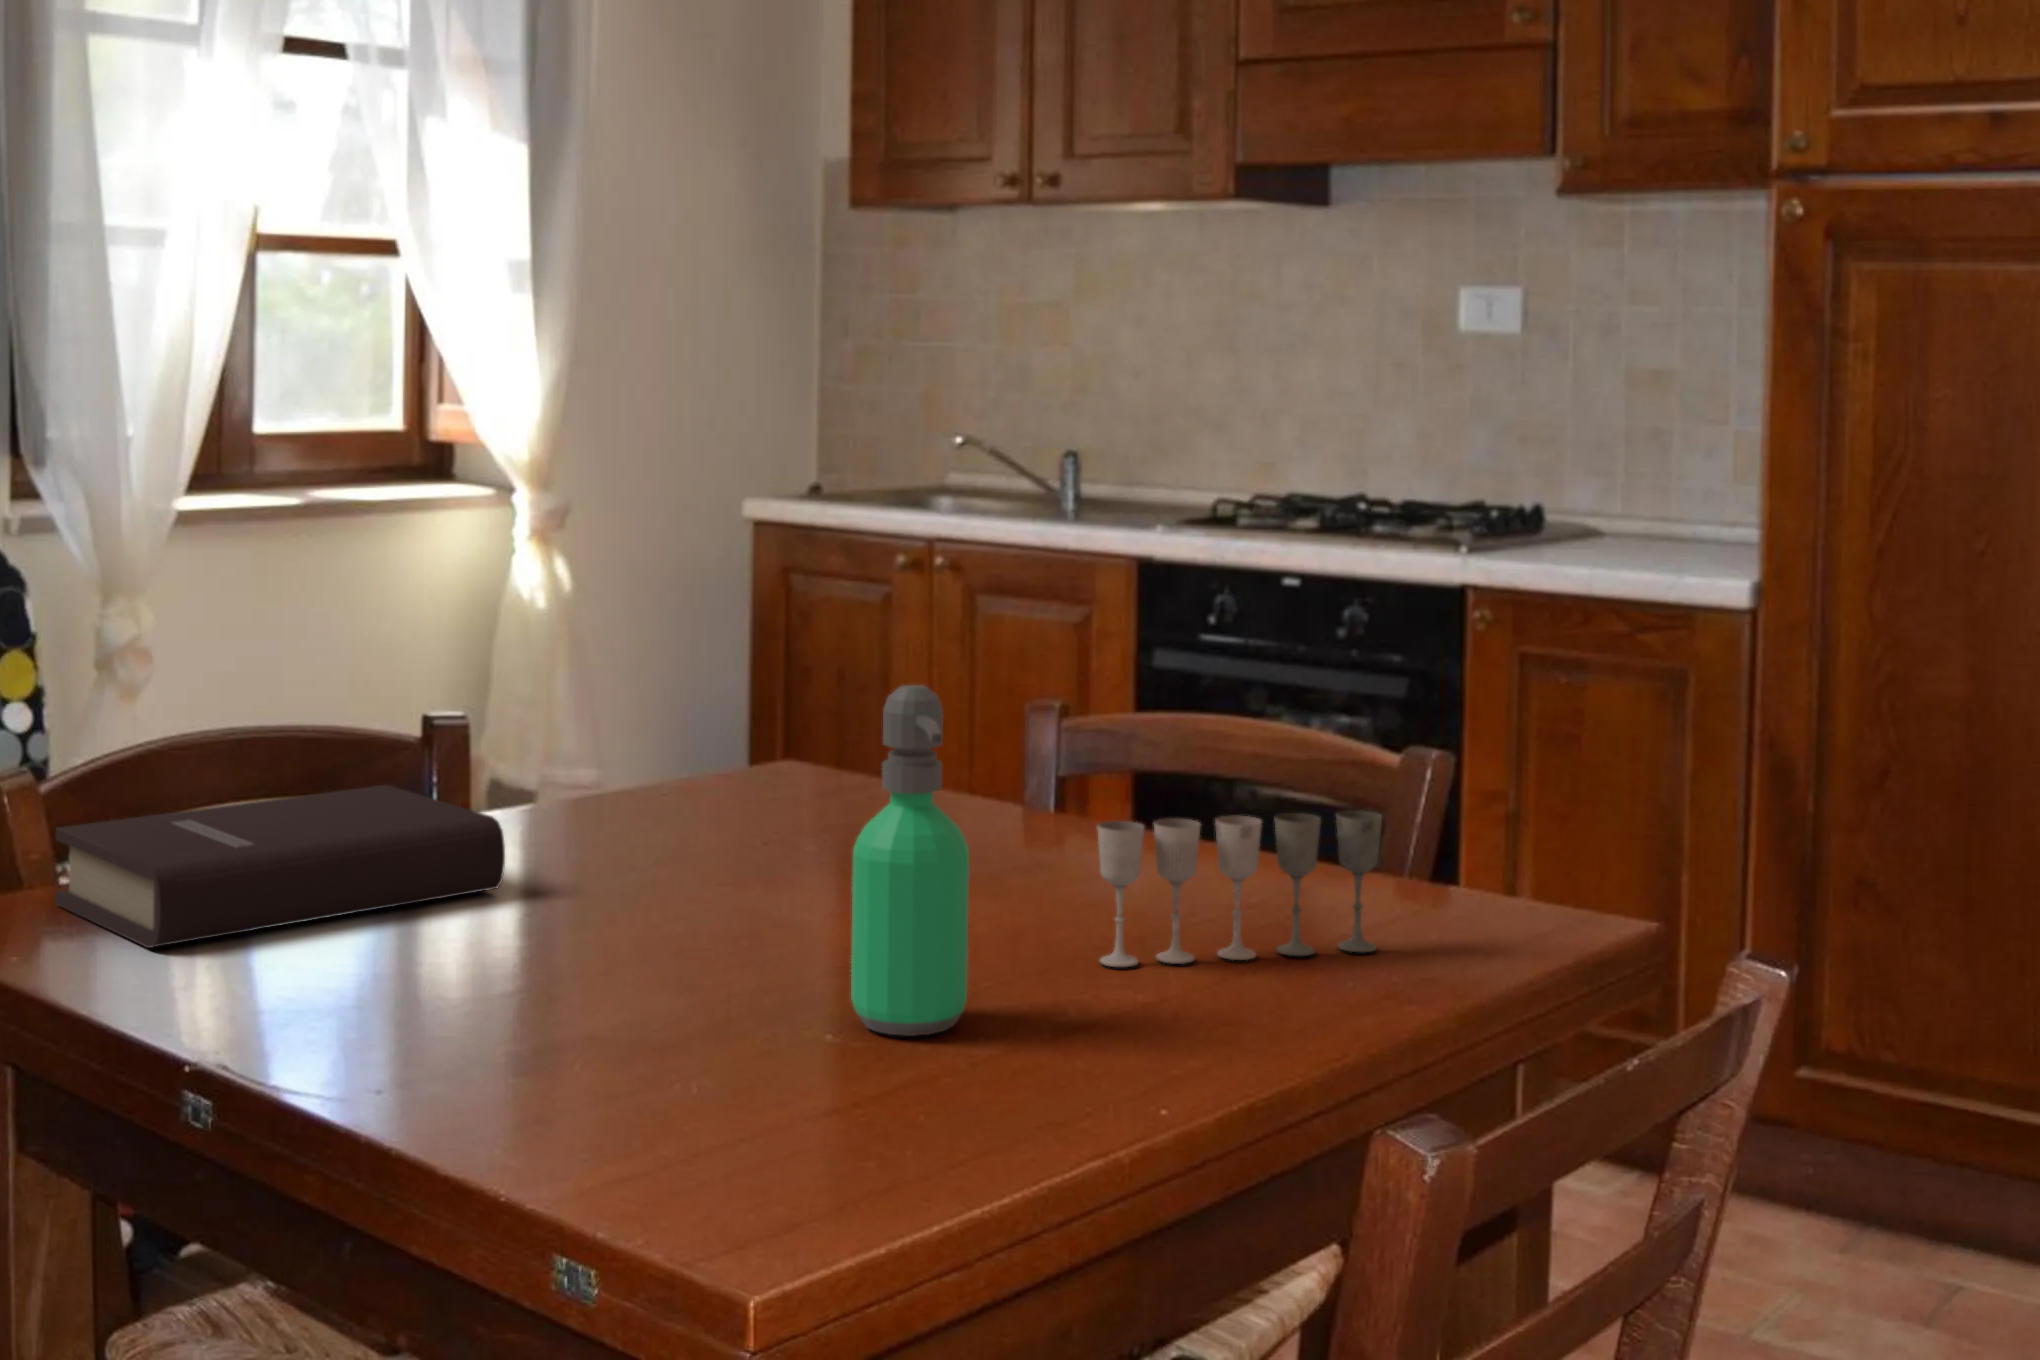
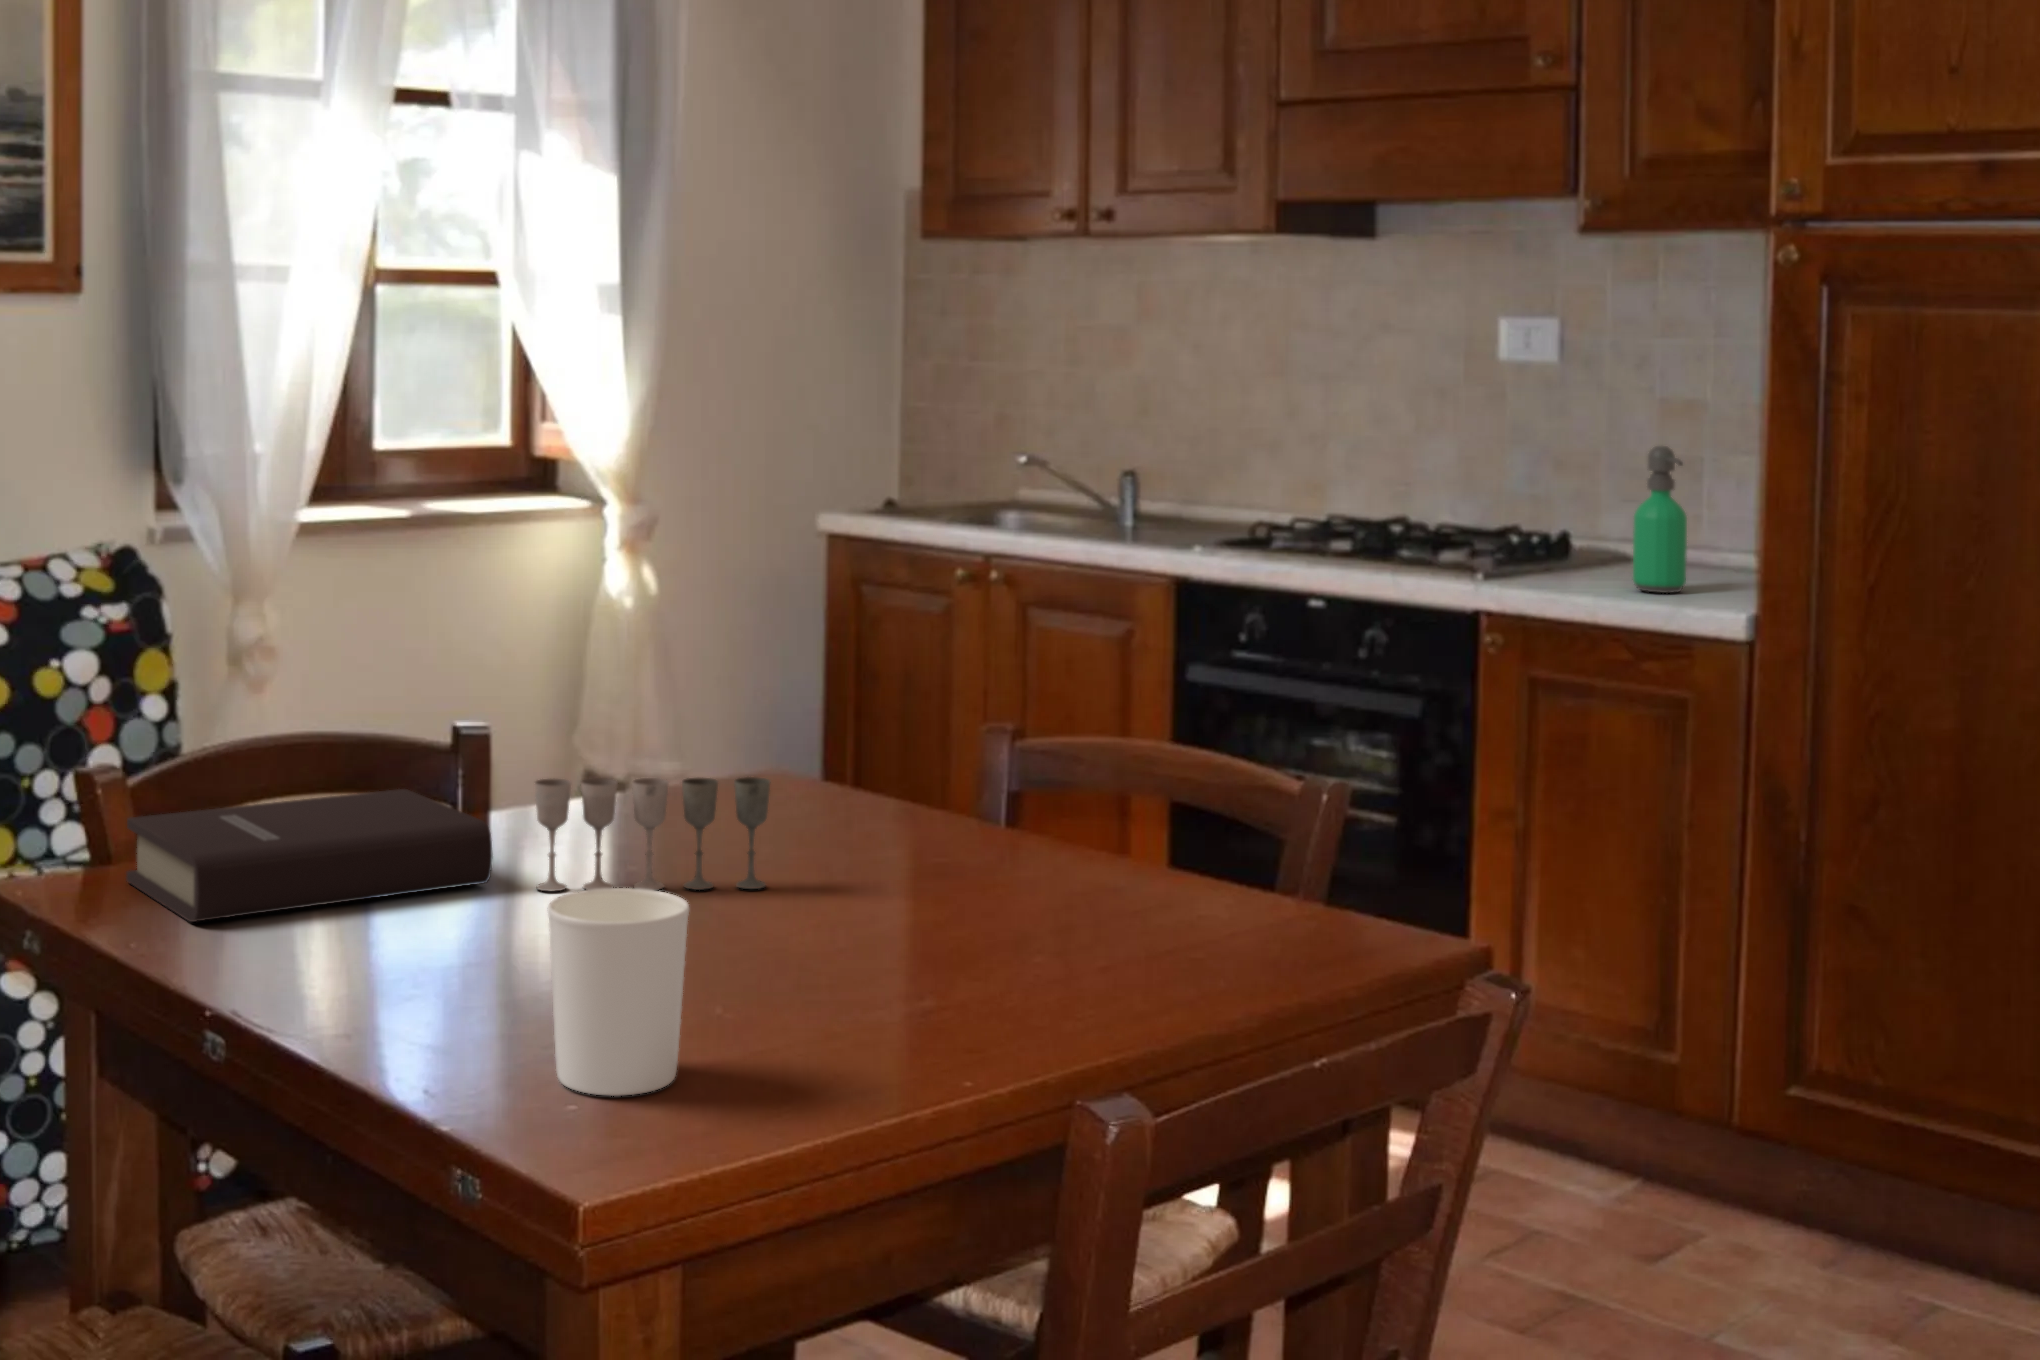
soap dispenser: present [851,685,969,1036] -> present [1633,446,1687,593]
wine glass: present [1097,810,1382,967] -> present [535,777,770,891]
candle holder: none [650,879,821,1128] -> present [548,888,689,1096]

